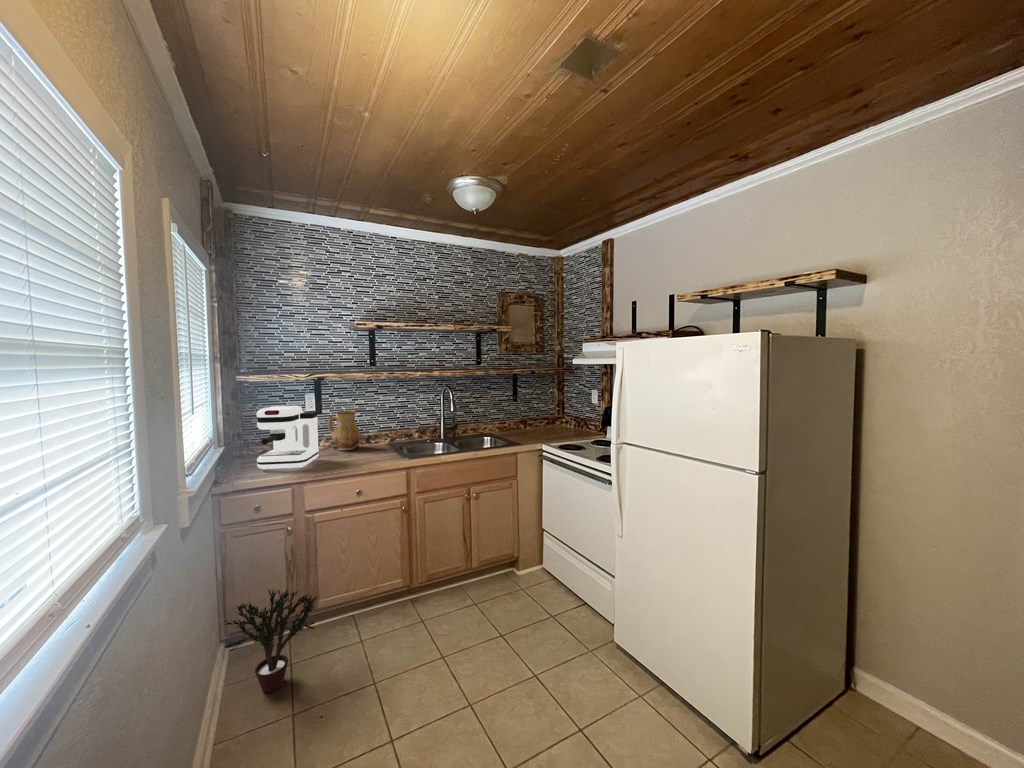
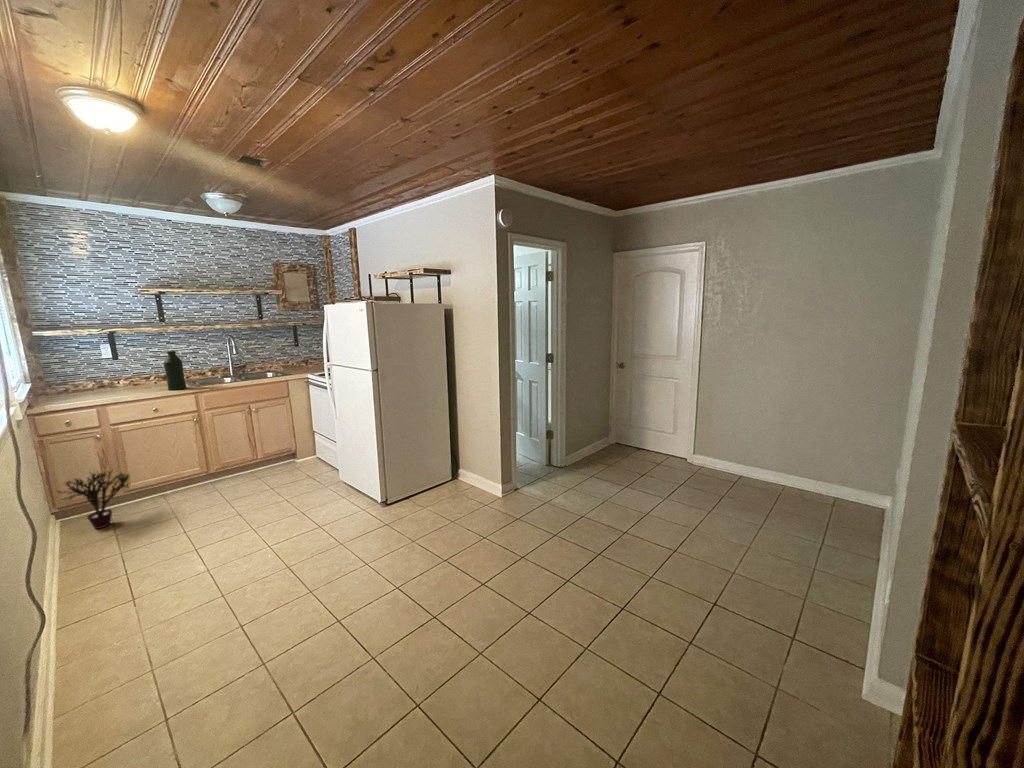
coffee maker: present [257,406,319,470] -> none [57,353,119,399]
bottle: none [373,406,395,463] -> present [164,351,186,390]
ceramic pitcher: present [328,411,361,450] -> none [125,357,157,386]

